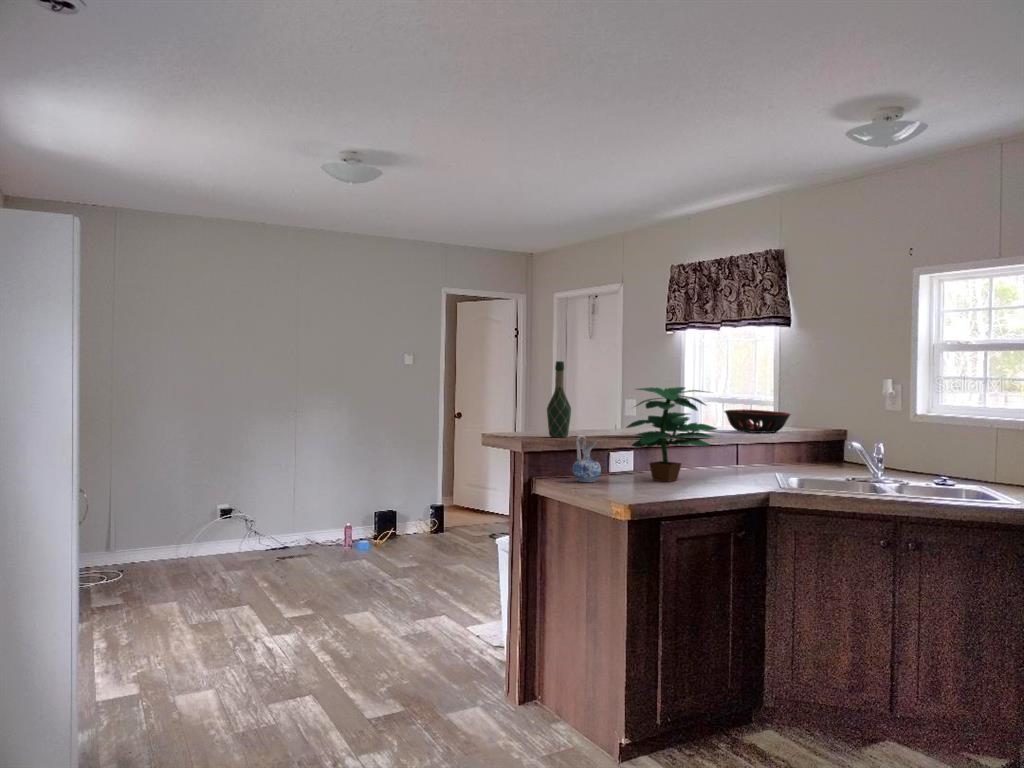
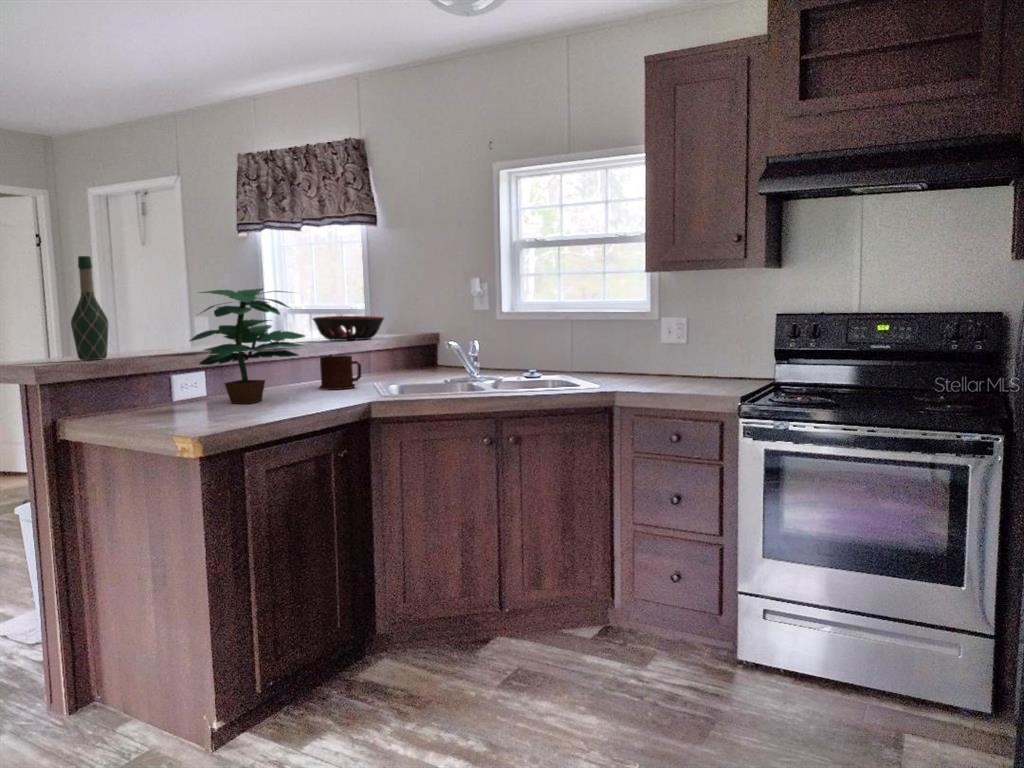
ceramic pitcher: present [573,435,601,482] -> none [117,353,159,415]
mug: none [726,446,765,477] -> present [320,355,361,390]

